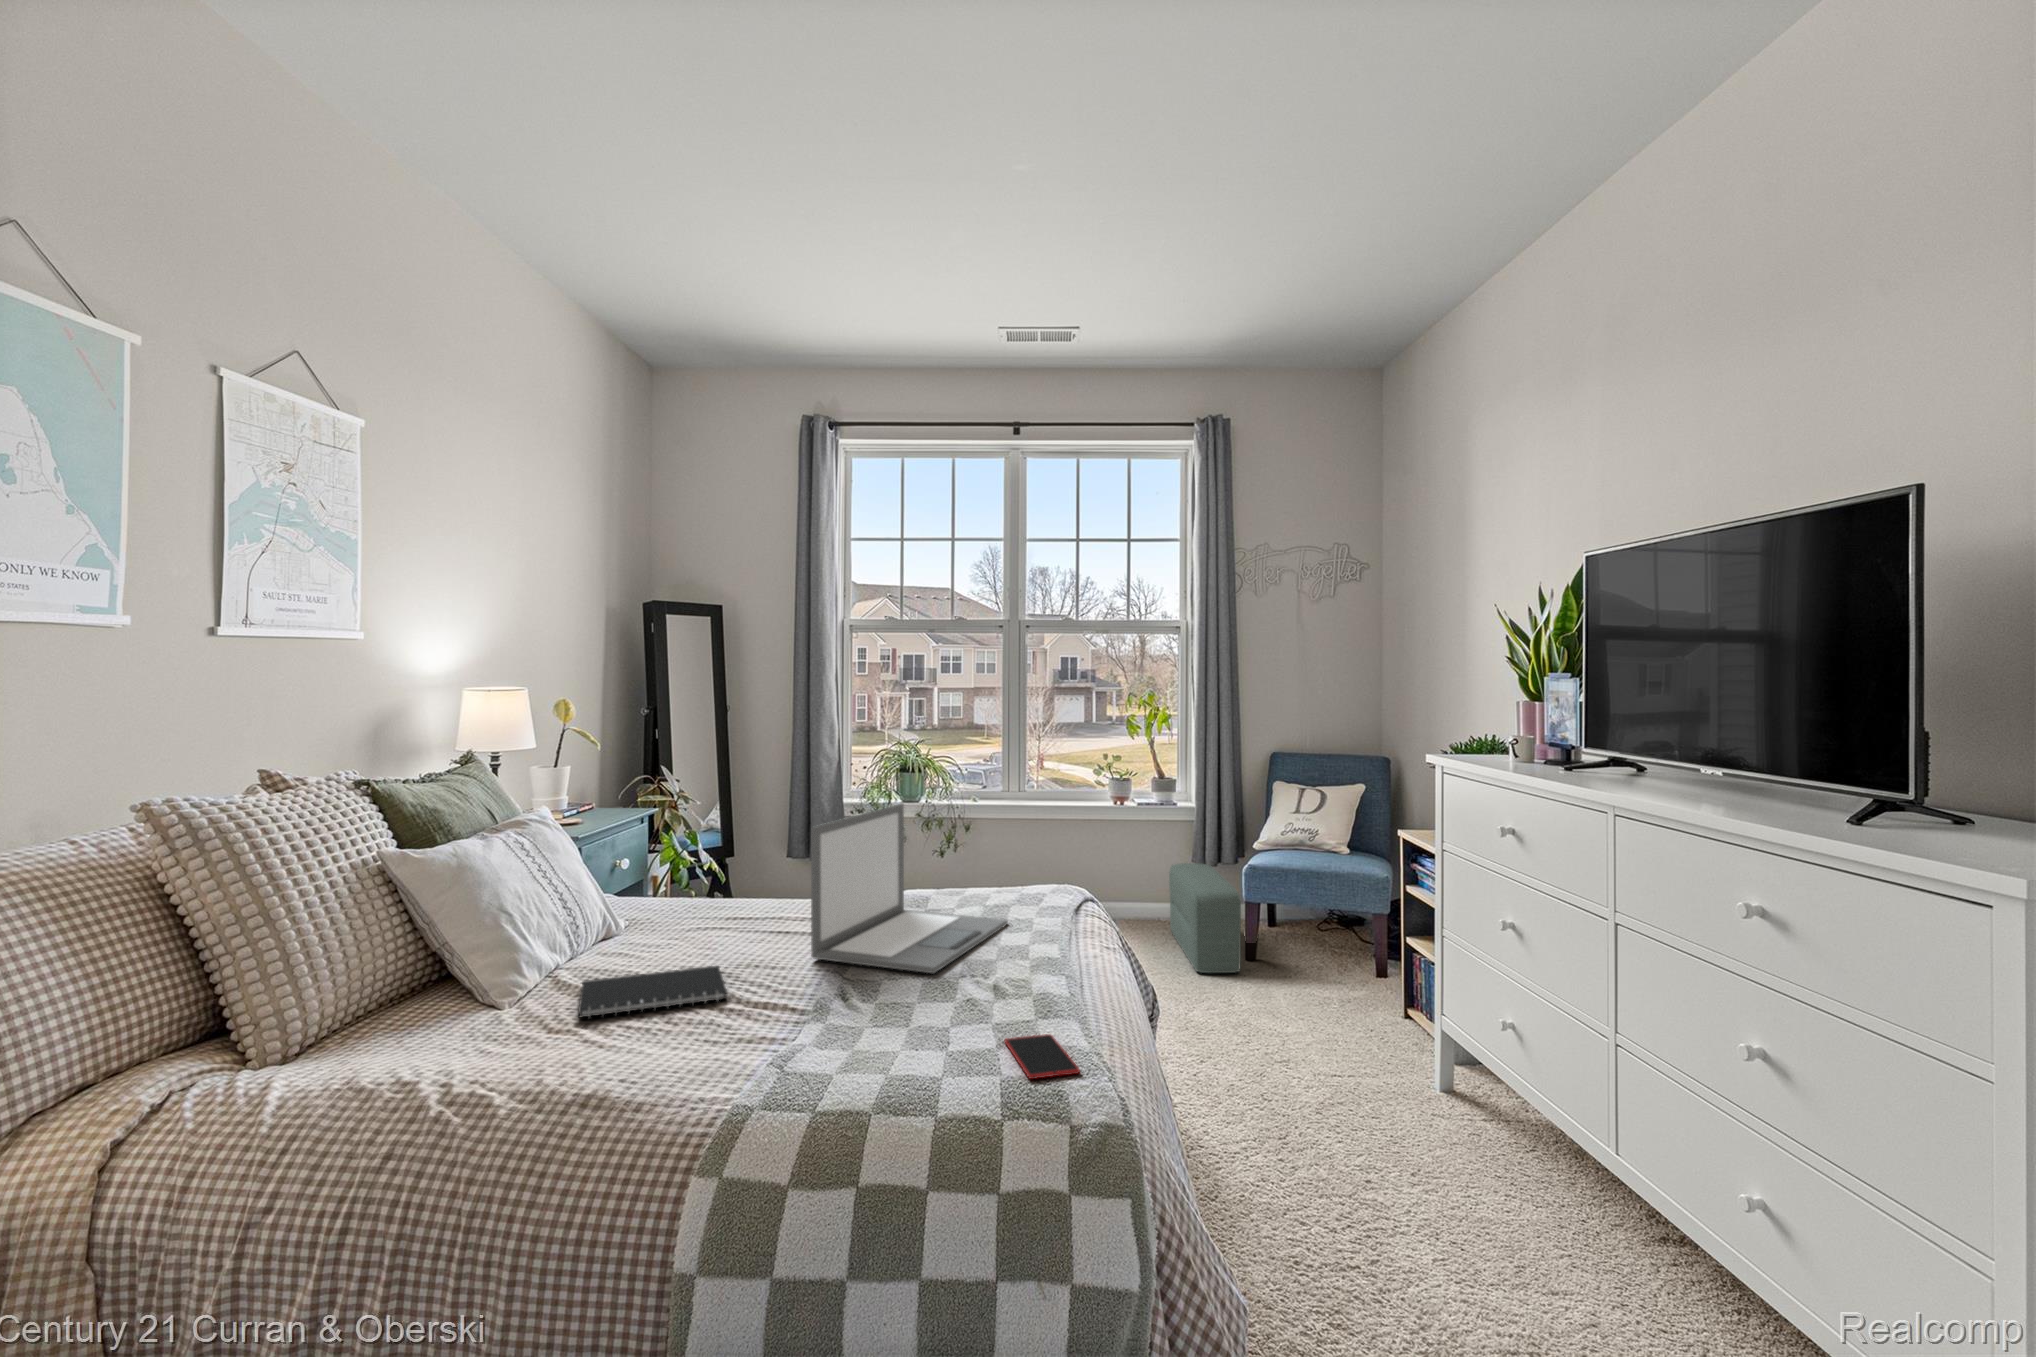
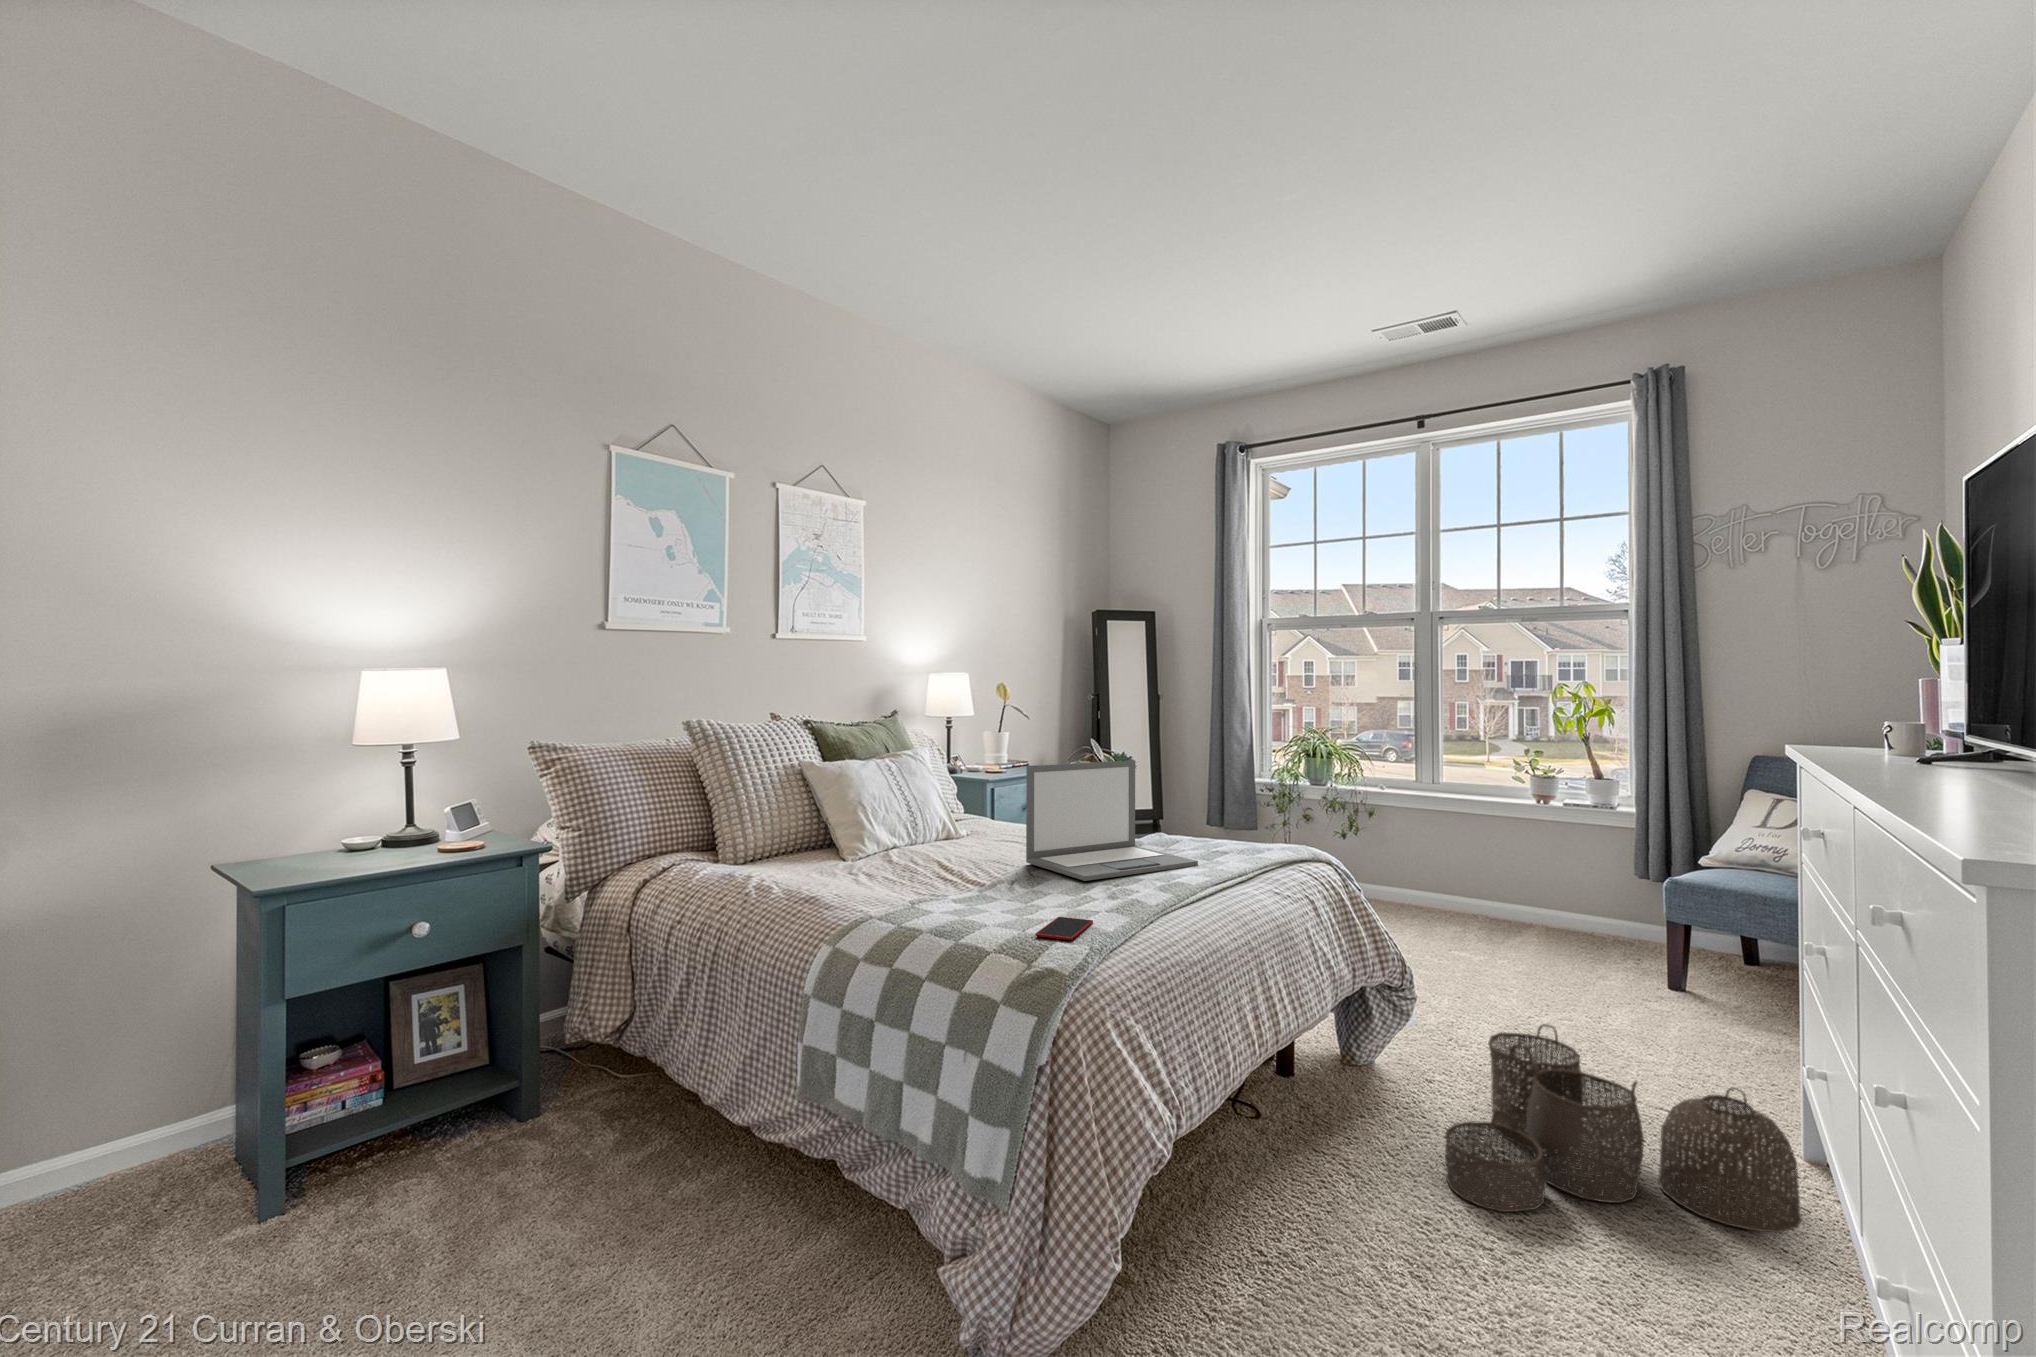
pouf: present [1169,863,1241,973] -> none [1565,874,1638,996]
notebook: present [579,966,727,1018] -> none [861,852,964,874]
woven basket: none [1268,1023,1523,1228] -> present [1445,1024,1802,1233]

